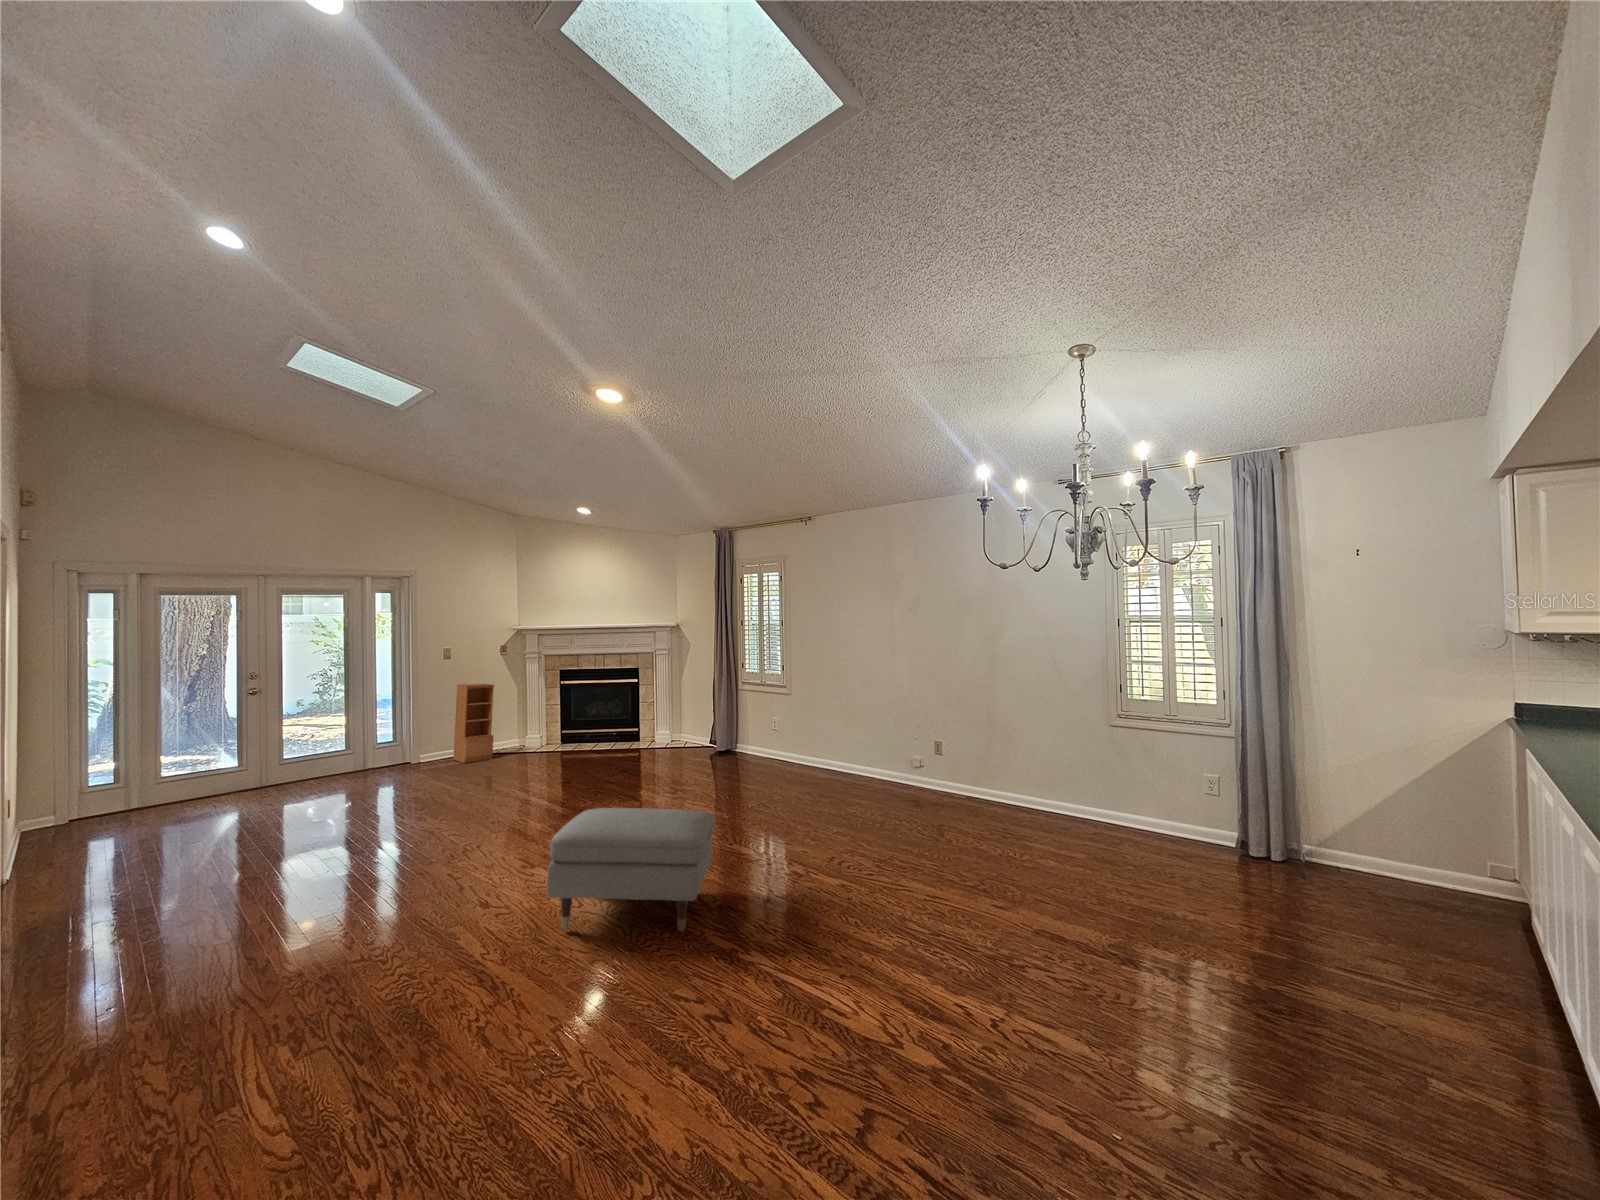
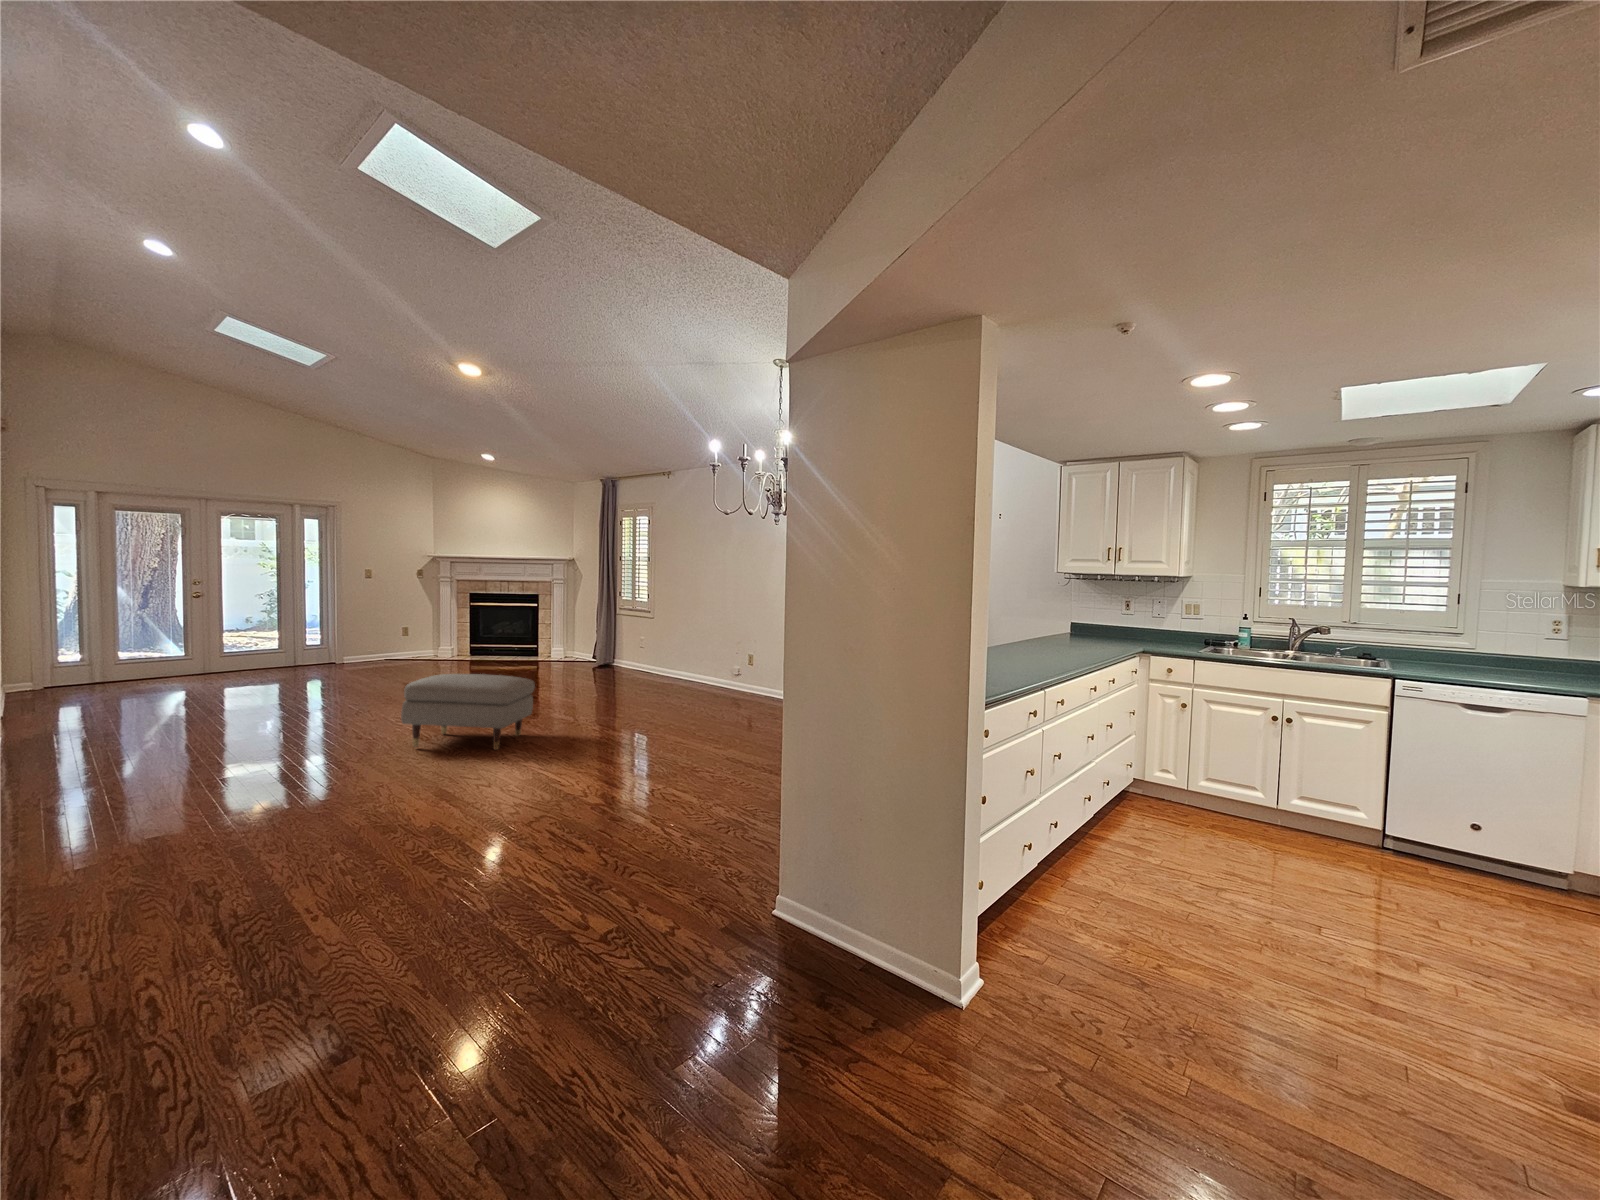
bookcase: present [454,684,494,763] -> none [374,602,410,666]

